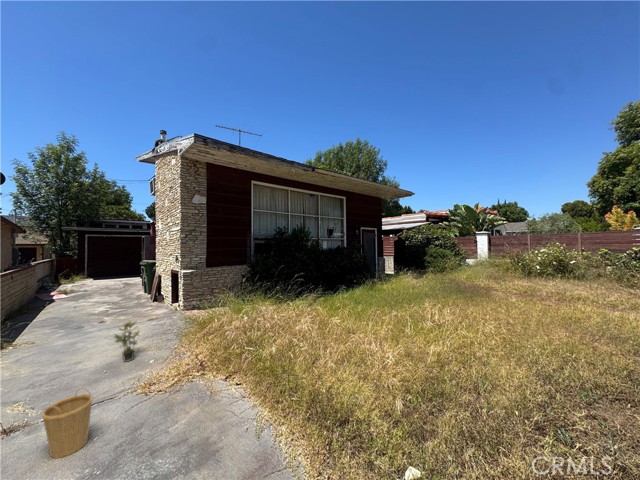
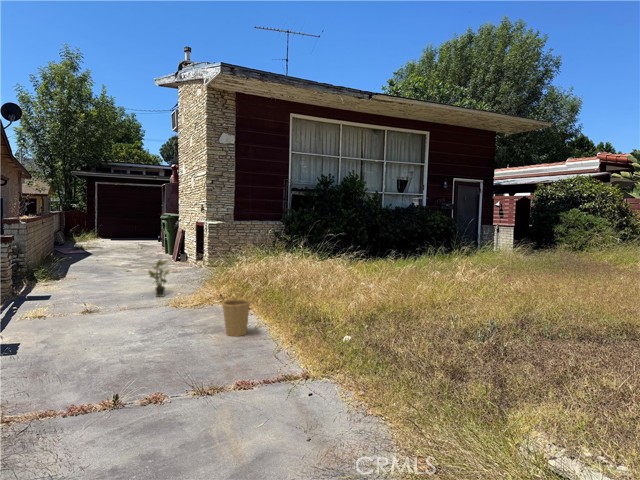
basket: present [42,394,93,458] -> present [222,299,250,337]

